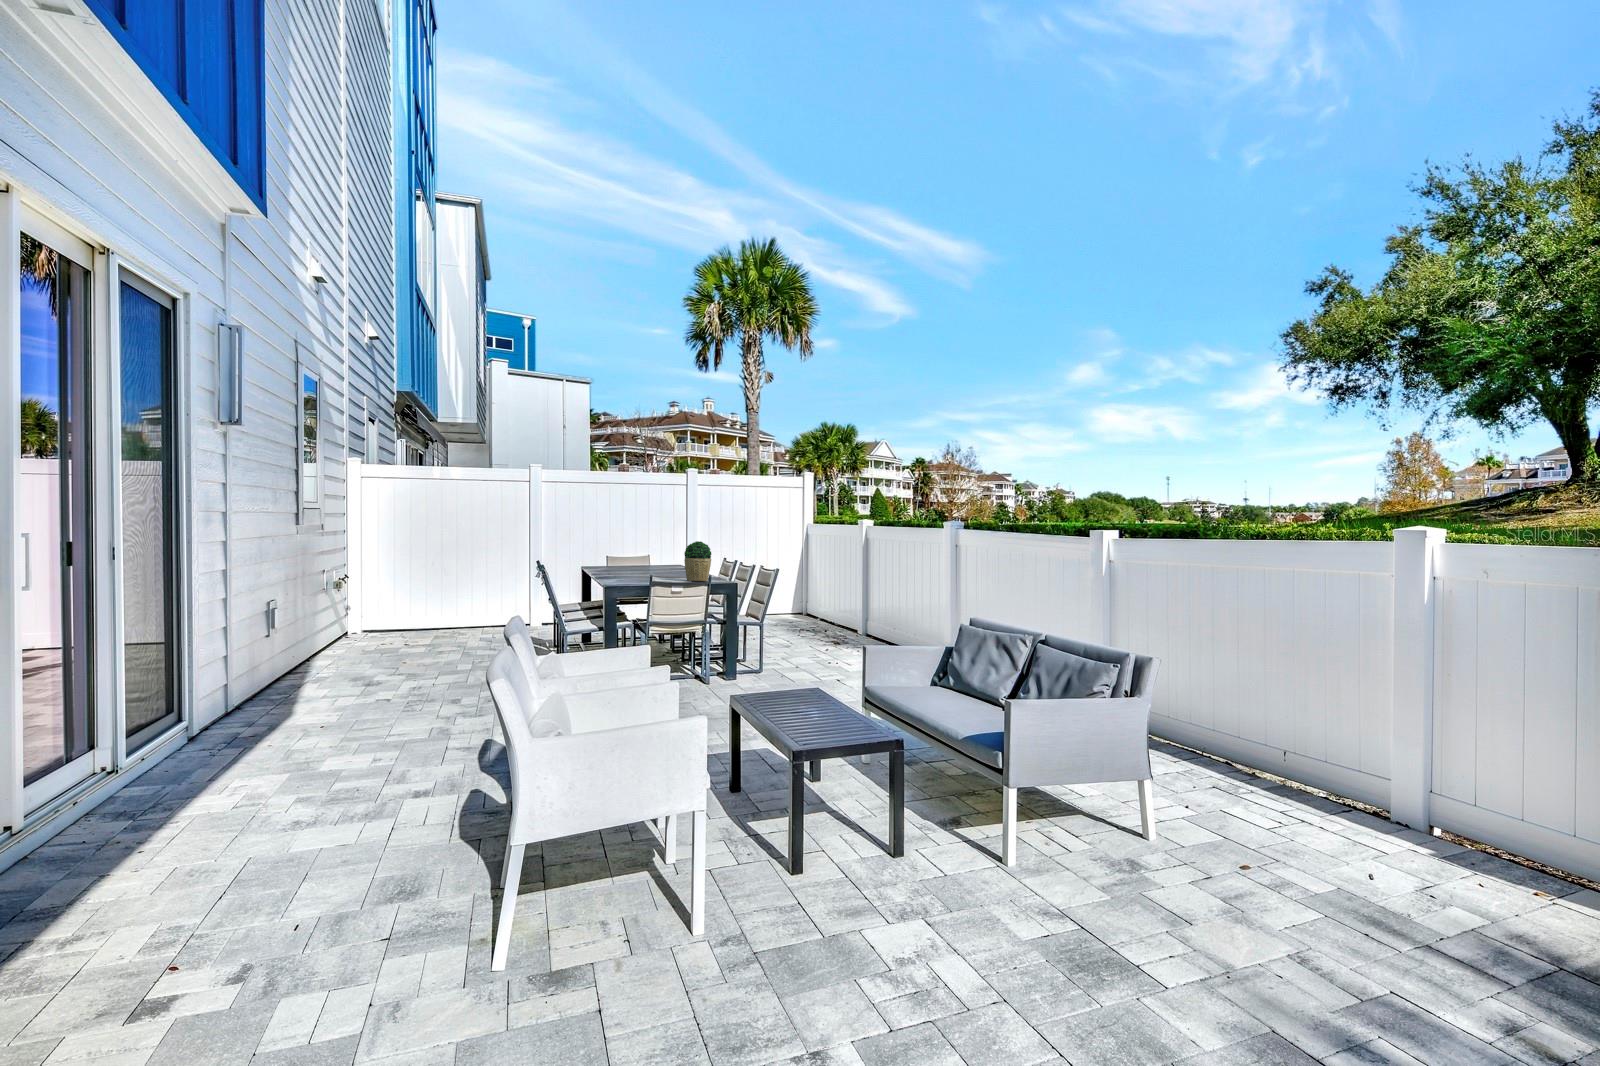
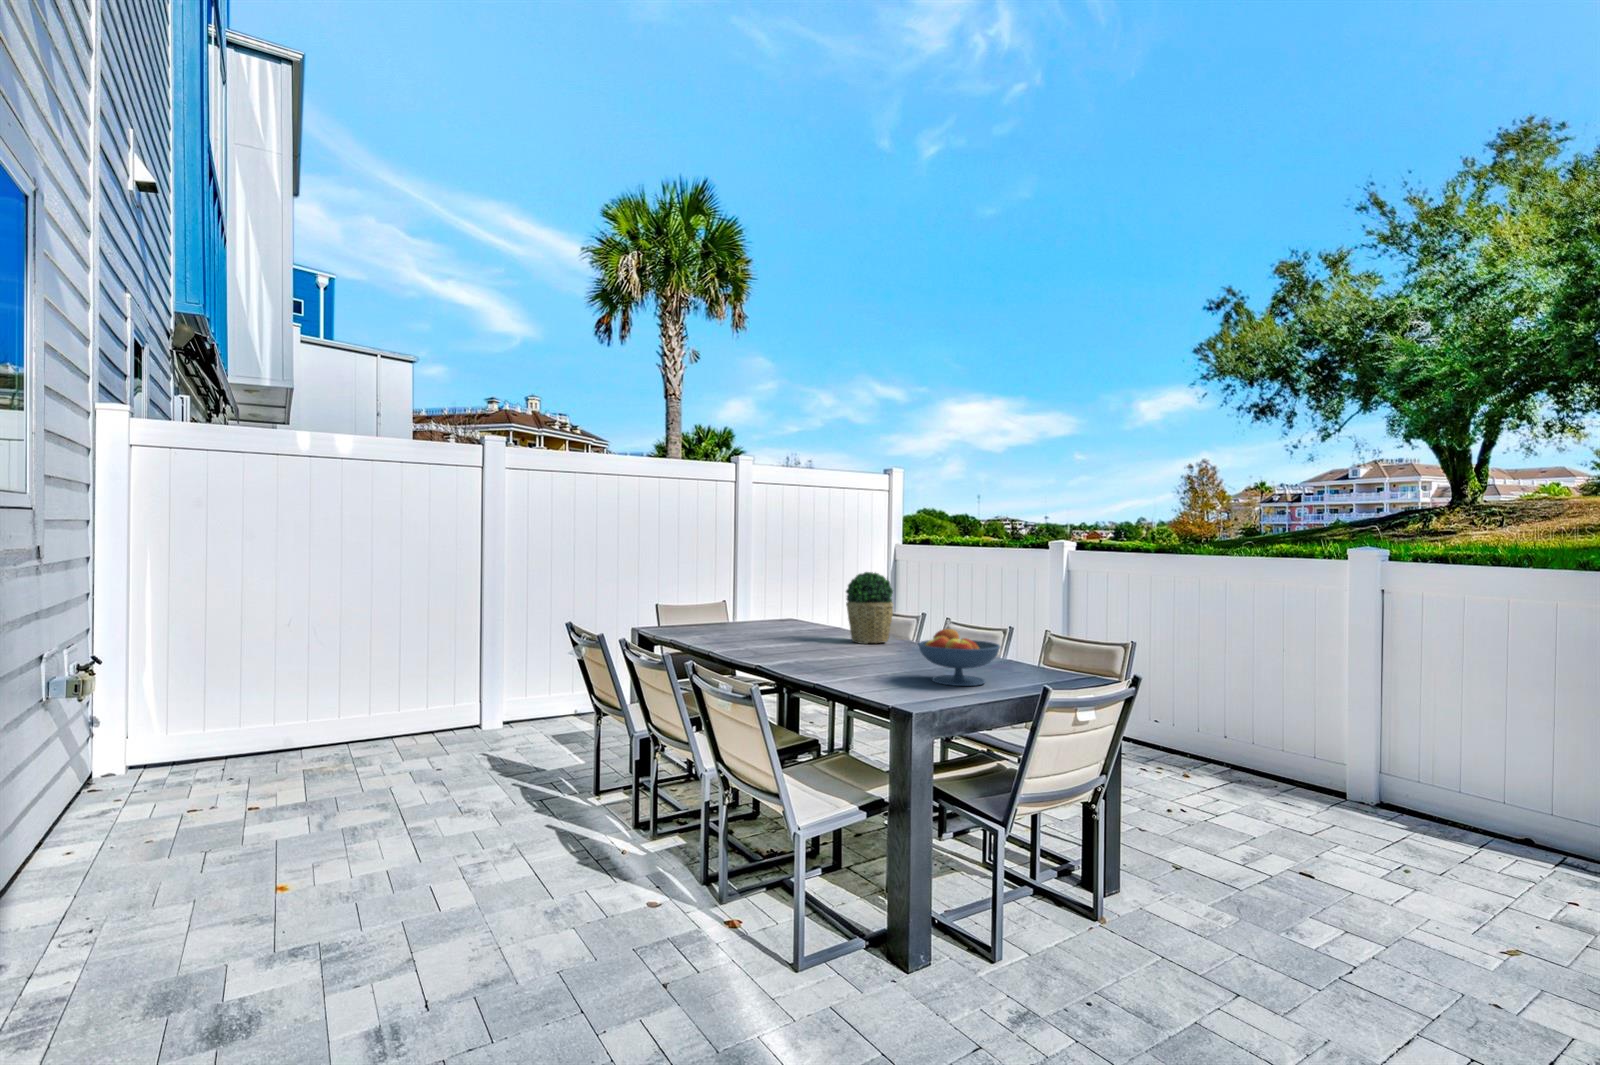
fruit bowl: none [640,565,679,590] -> present [918,629,1000,686]

